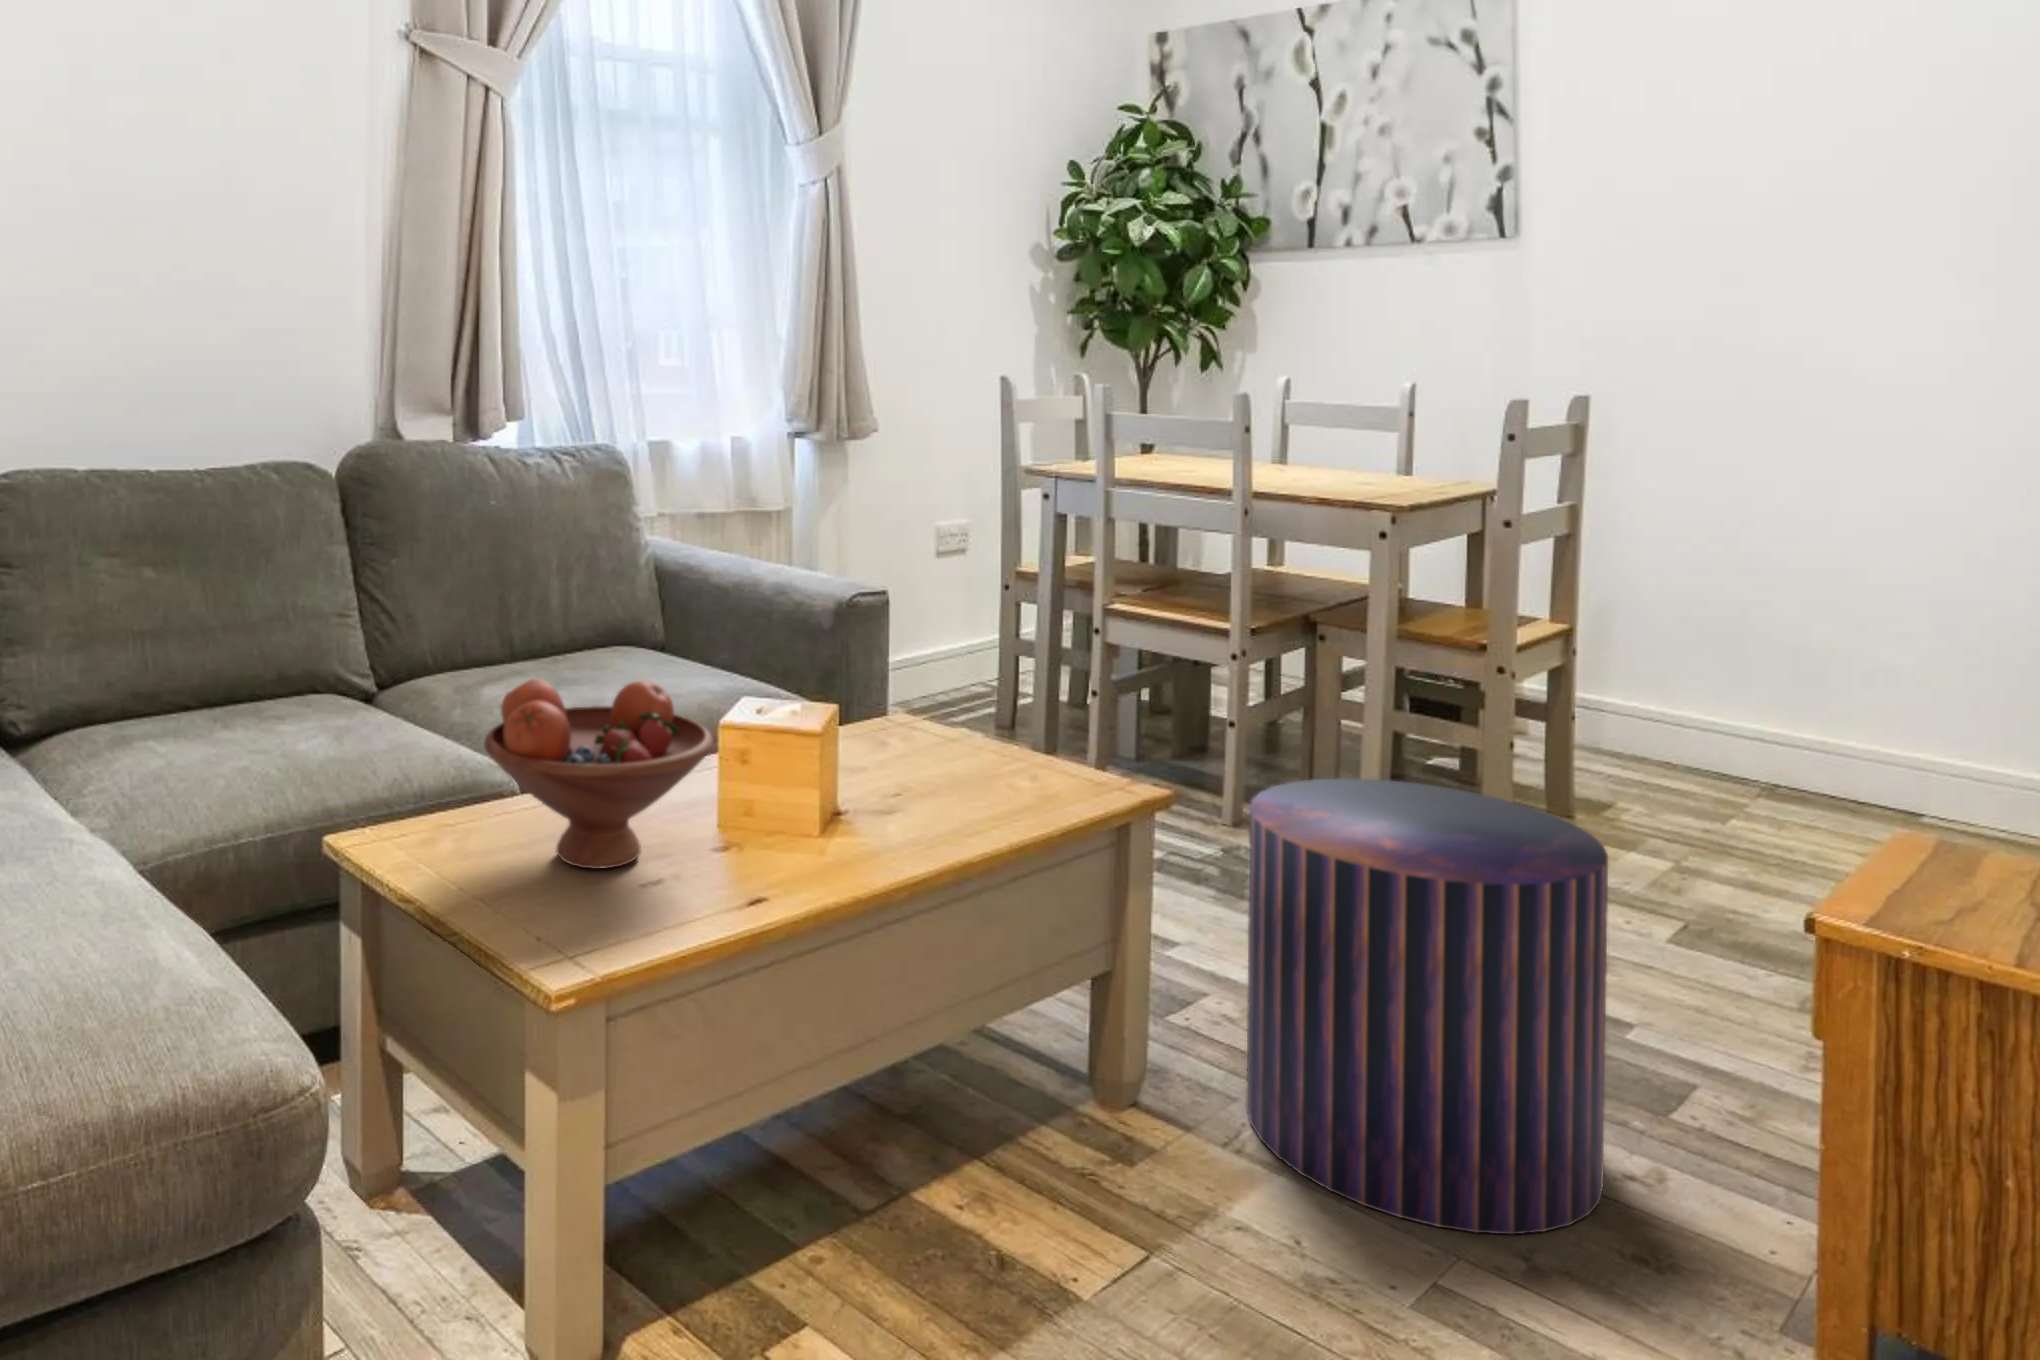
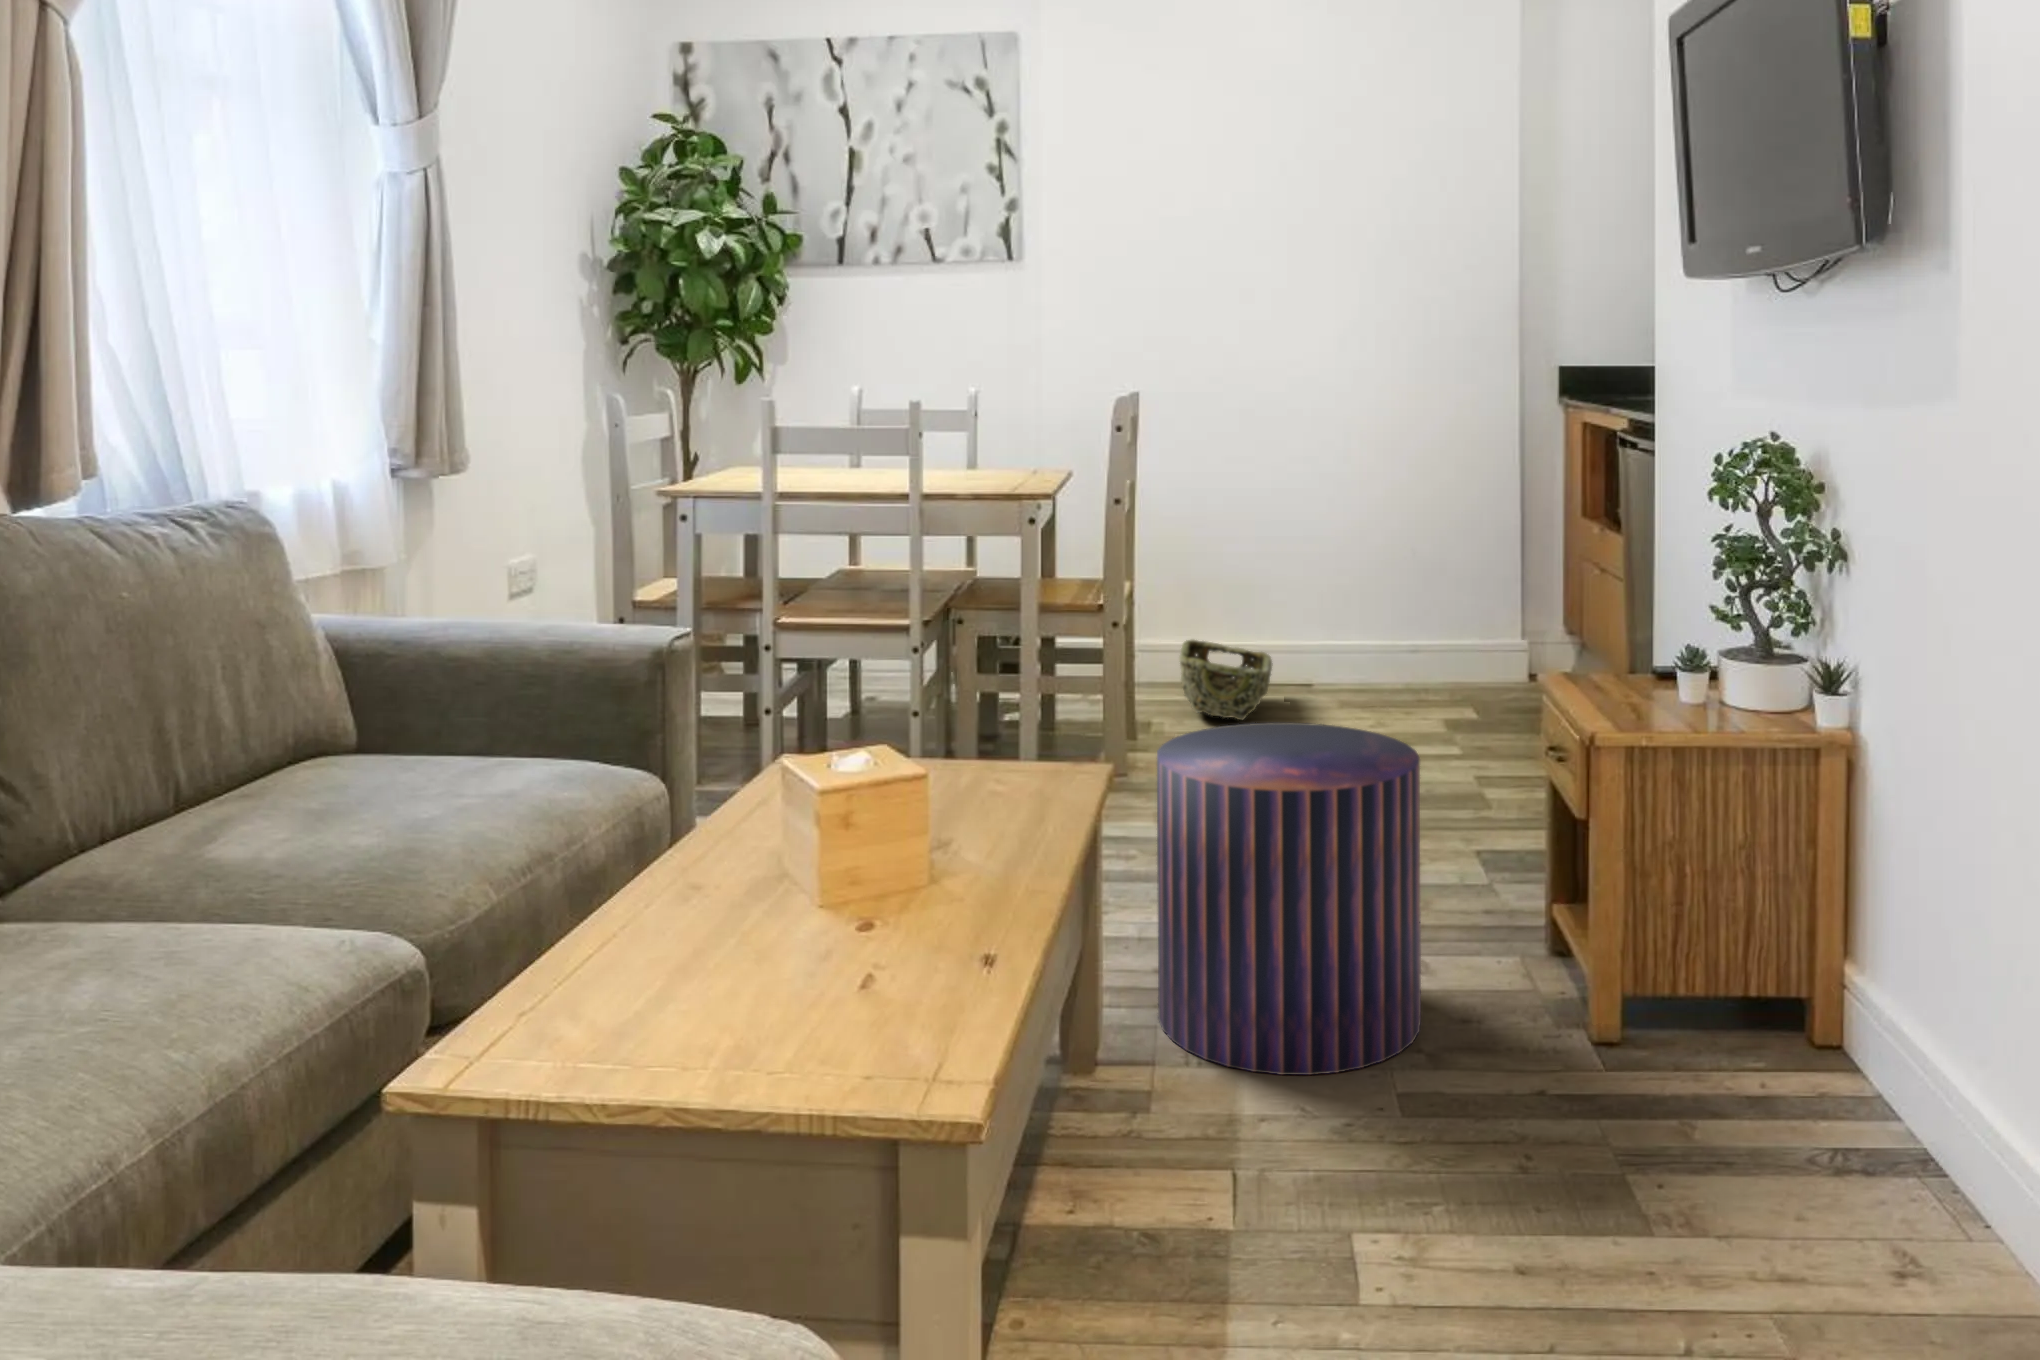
fruit bowl: present [484,679,713,869] -> none [610,759,892,992]
woven basket: none [1675,704,1852,818] -> present [1179,640,1272,720]

